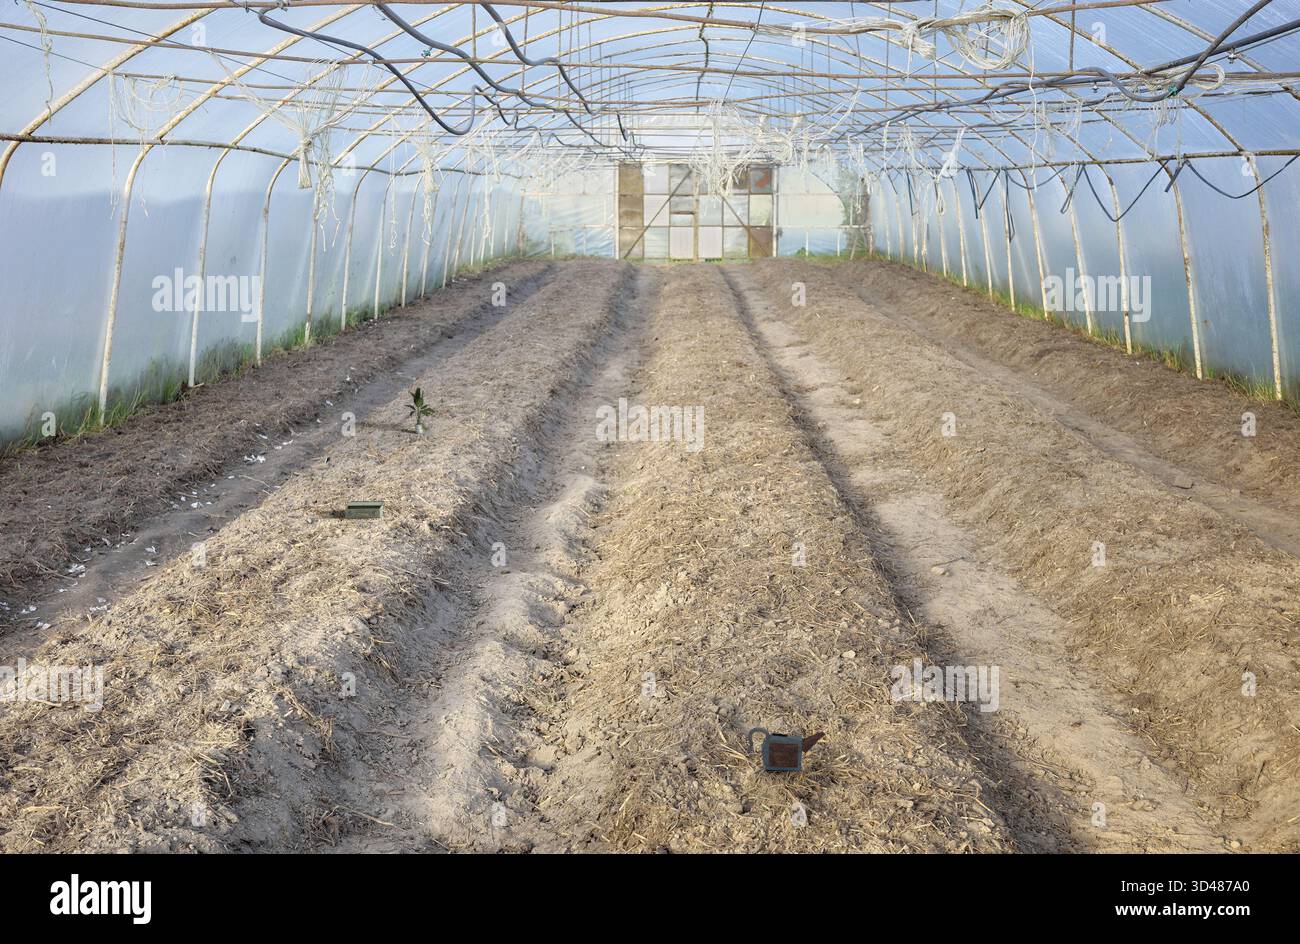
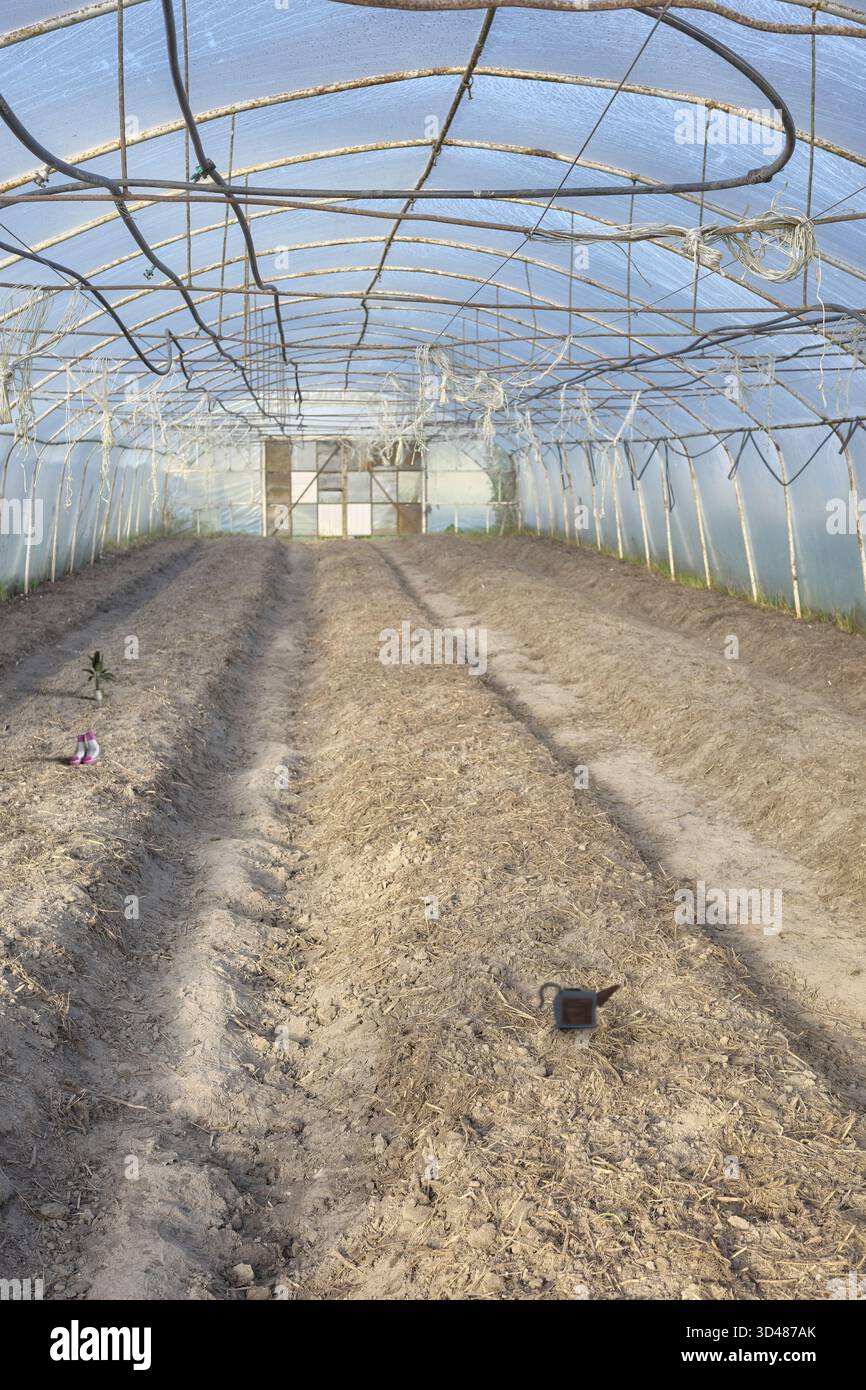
boots: none [380,468,409,498] -> present [70,732,101,765]
toolbox: present [345,501,385,518] -> none [35,766,78,785]

